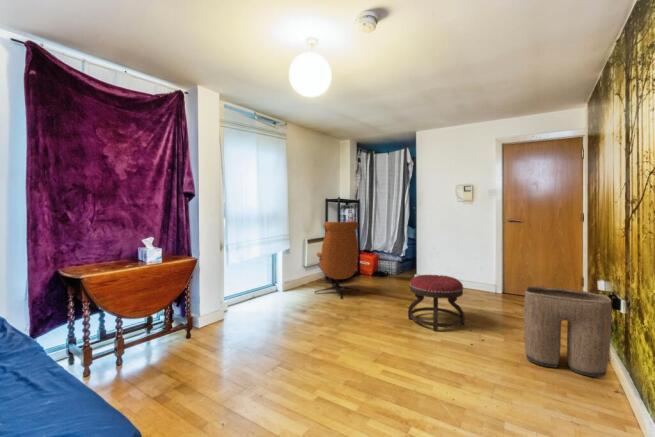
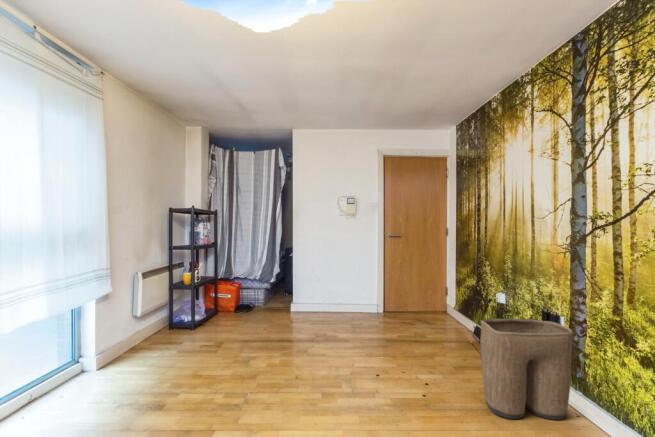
lounge chair: present [315,221,359,298] -> none [156,244,238,364]
ottoman: present [408,275,465,331] -> none [324,312,393,395]

